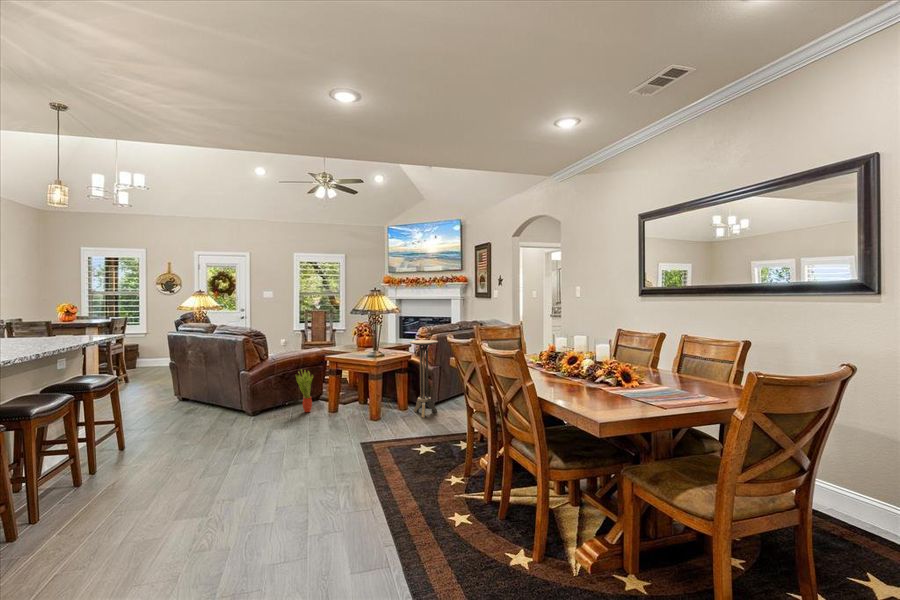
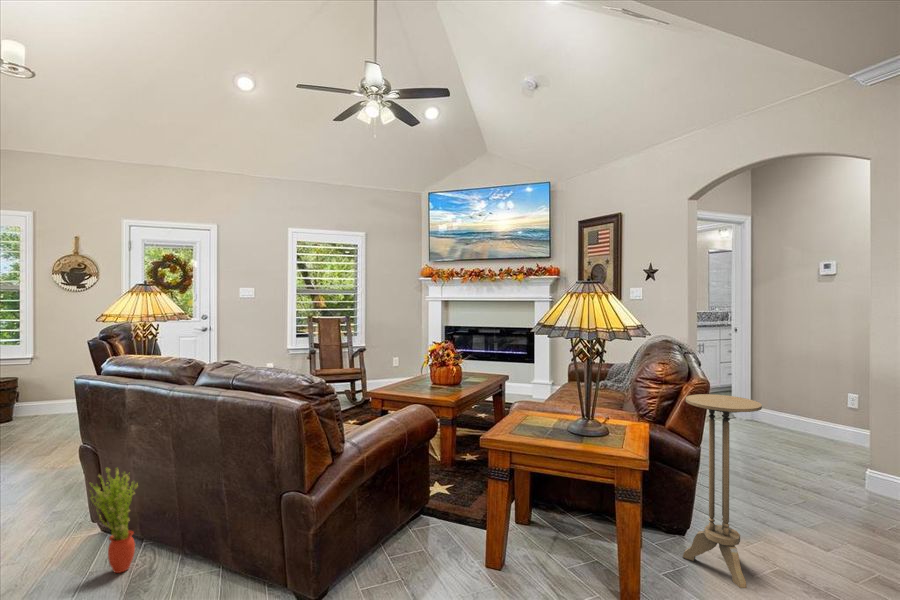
potted plant: present [297,369,313,412] -> present [91,468,138,573]

